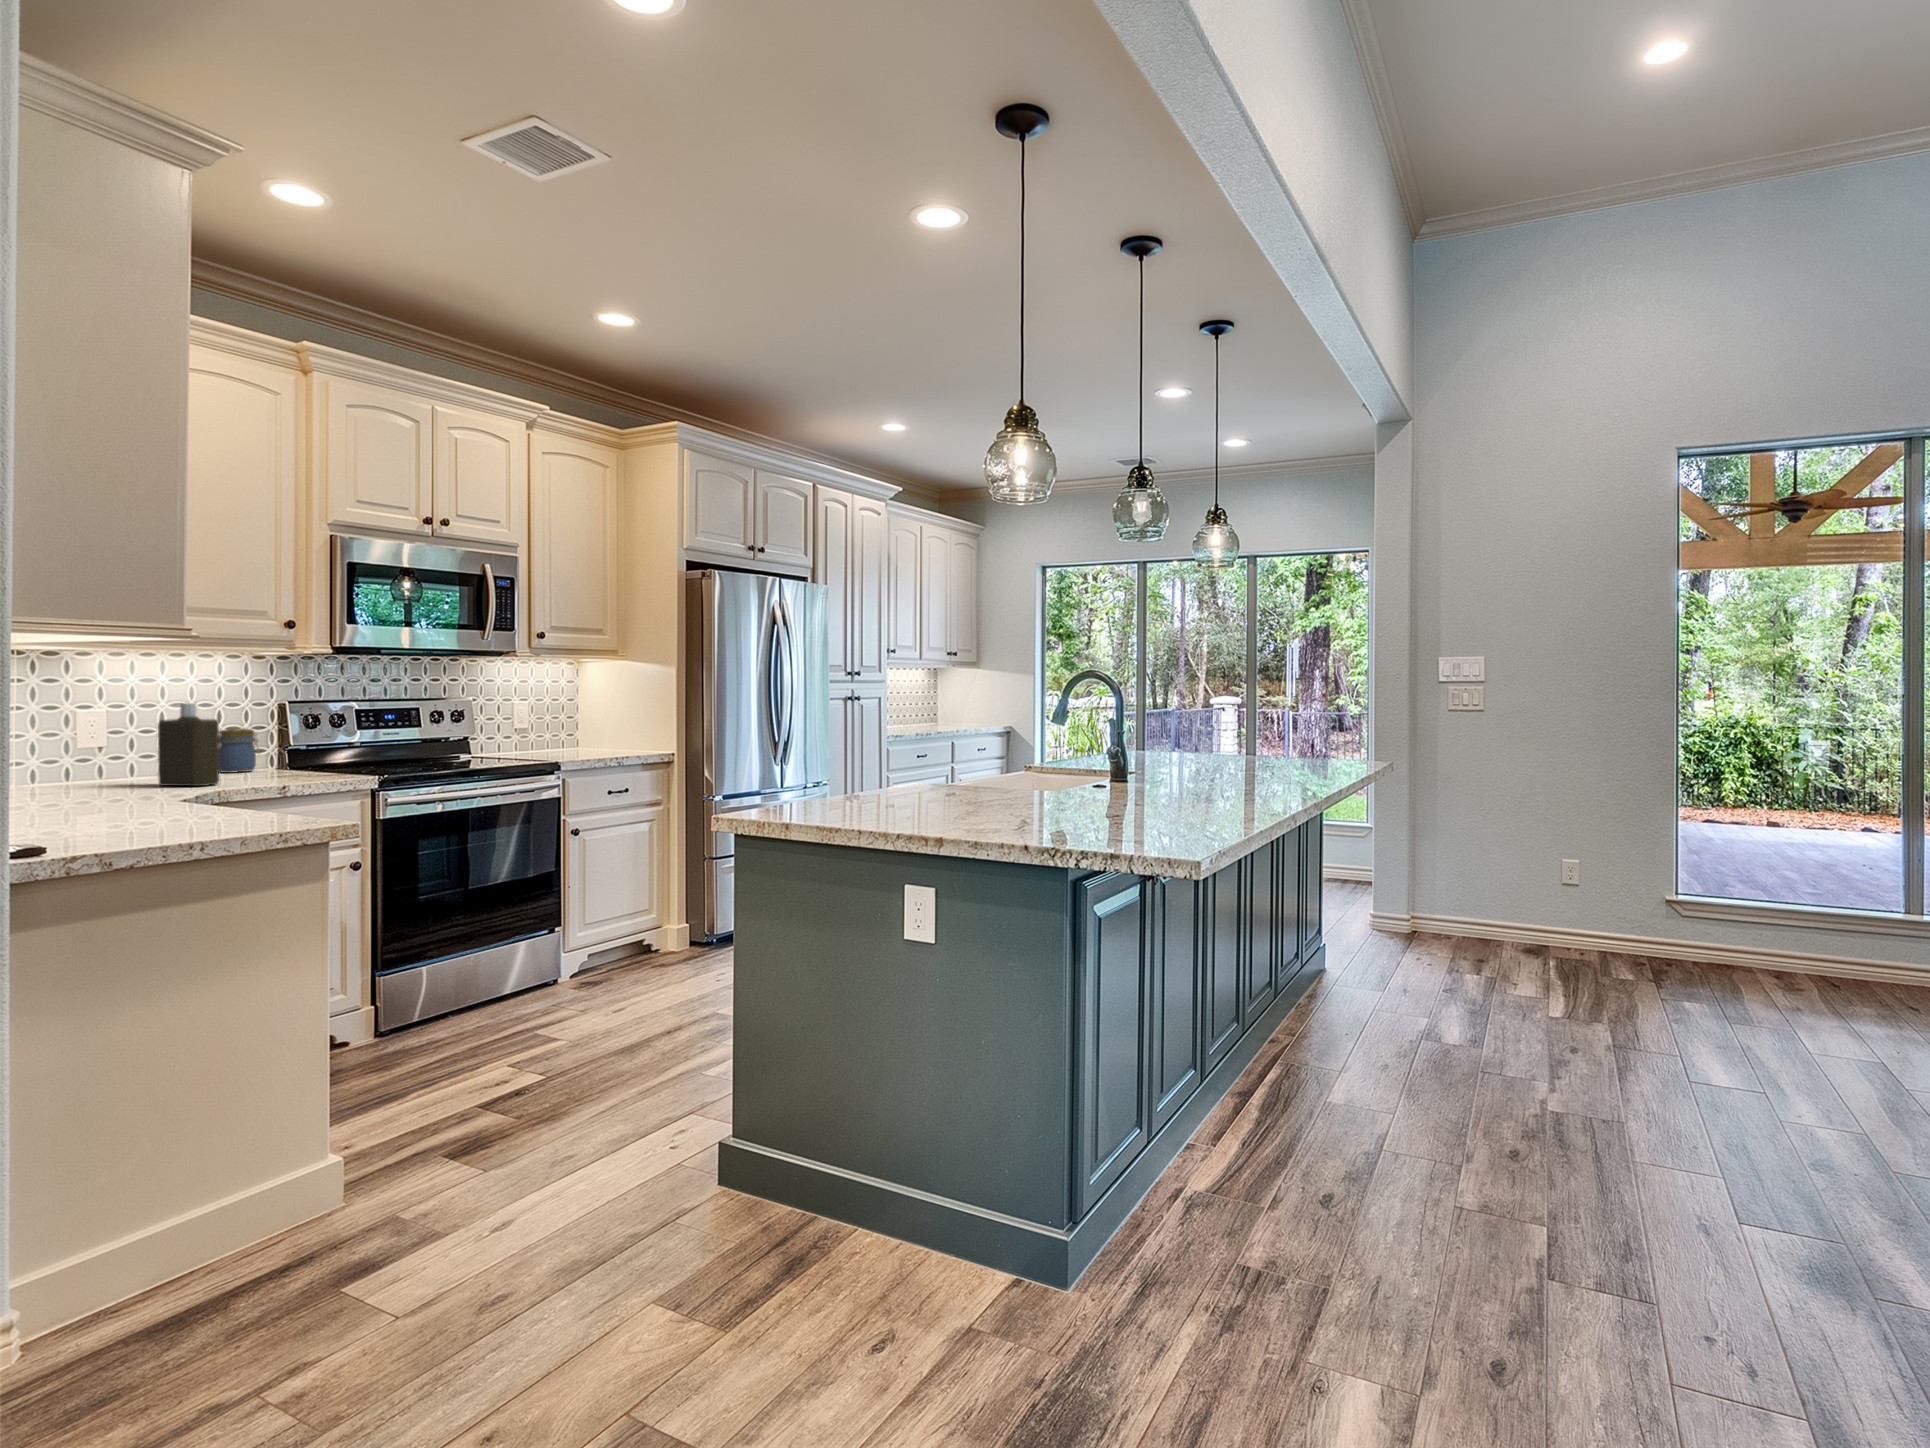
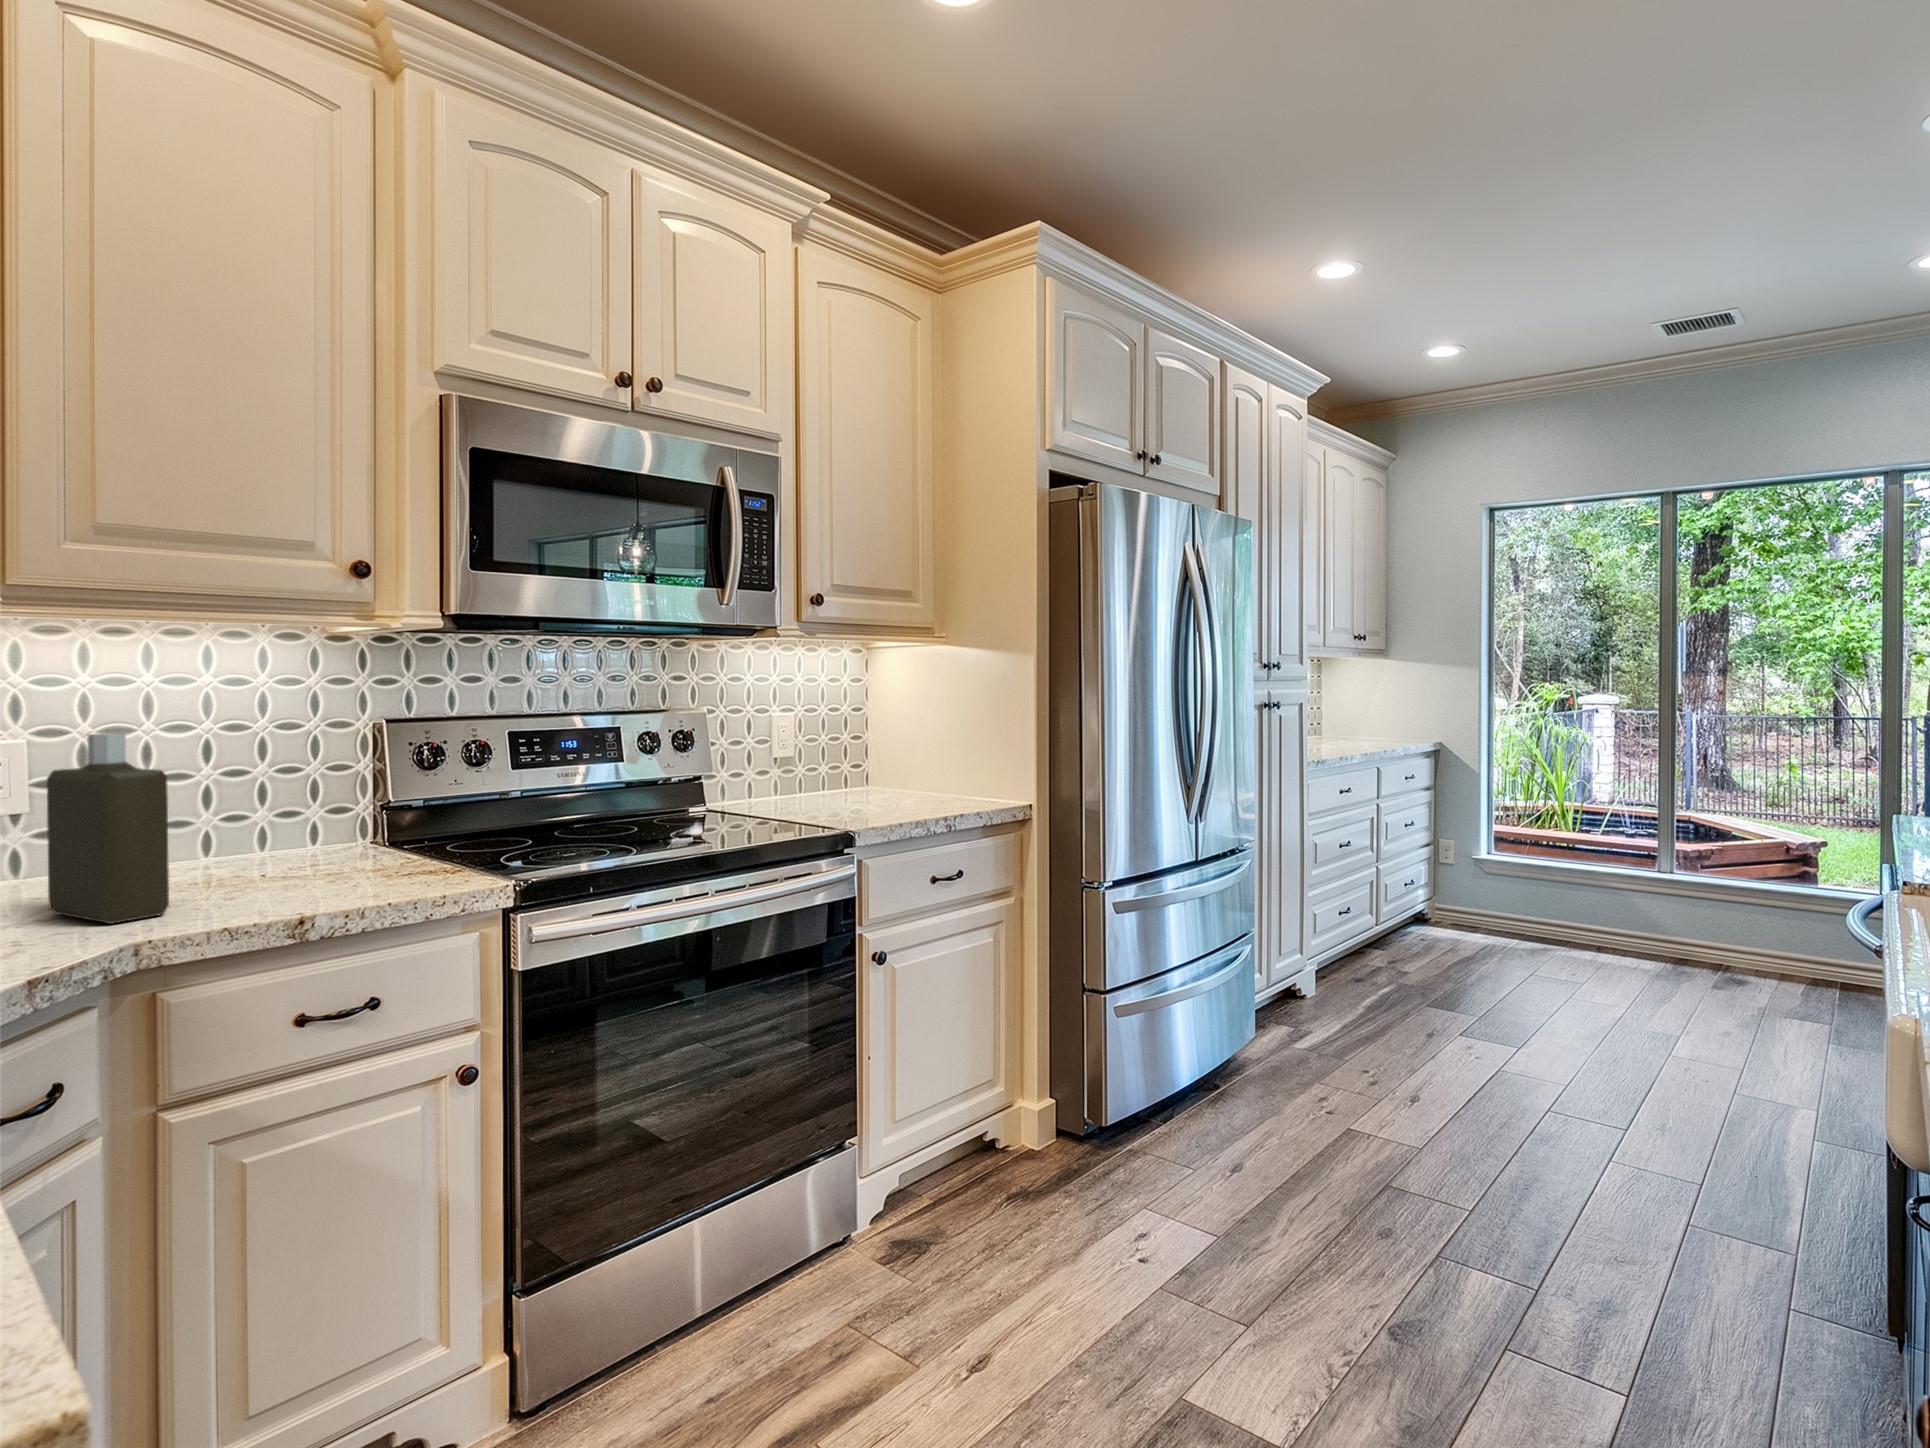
jar: present [219,728,259,773] -> none [255,771,333,856]

